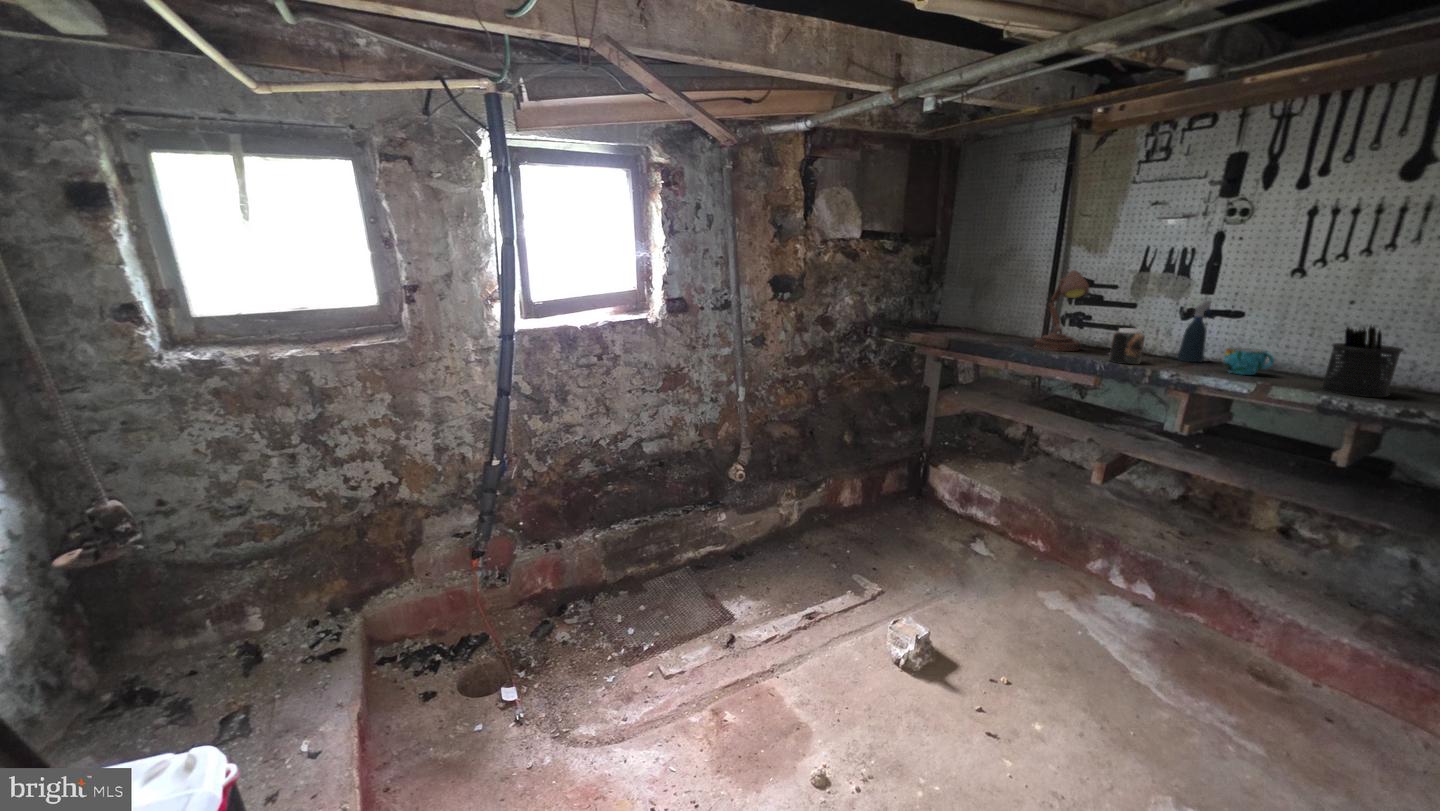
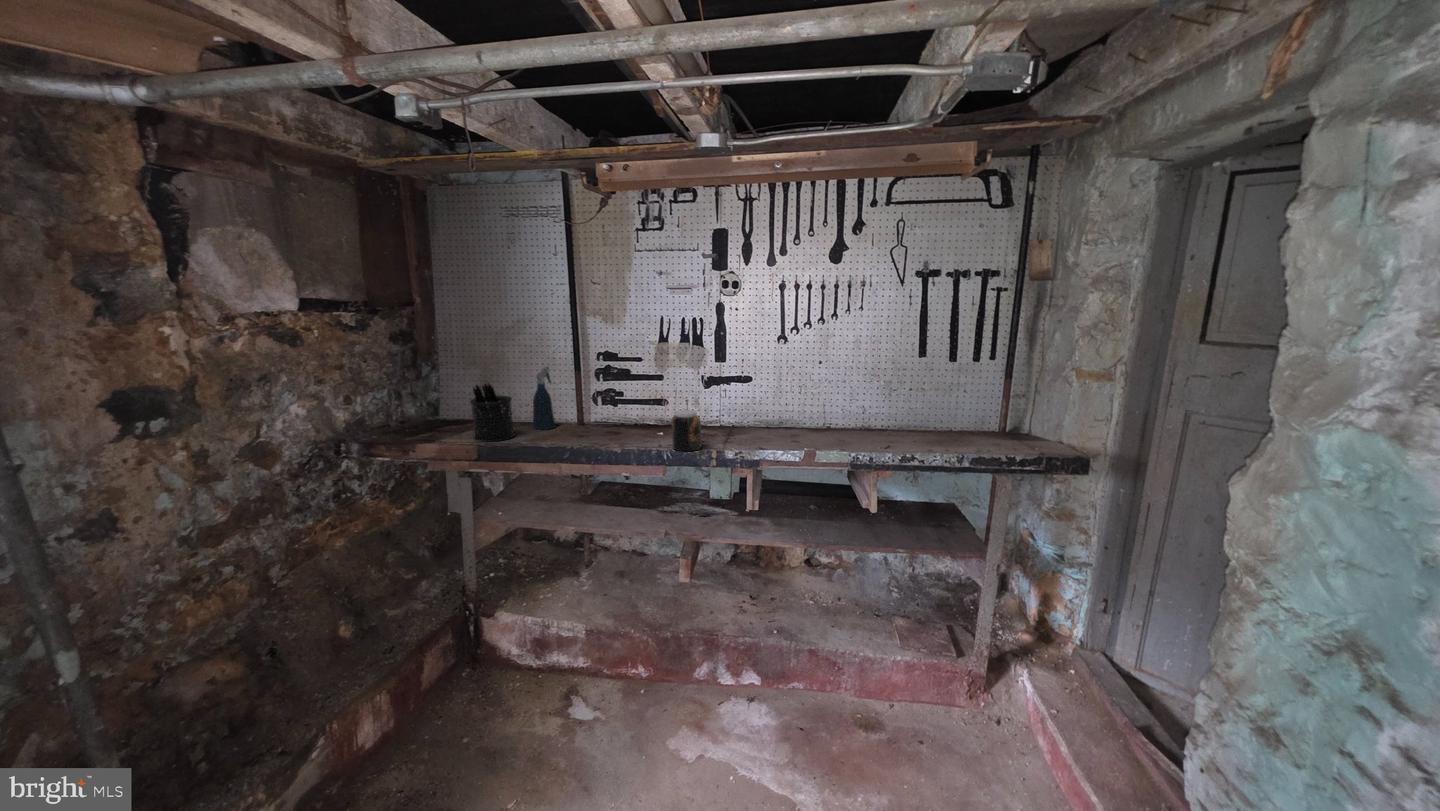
desk lamp: present [1034,270,1089,351] -> none [582,347,633,443]
spray bottle: present [1177,300,1212,362] -> present [533,366,555,430]
pen holder: present [1320,326,1403,397] -> present [470,382,514,442]
cup: present [1224,347,1274,375] -> none [761,415,797,443]

